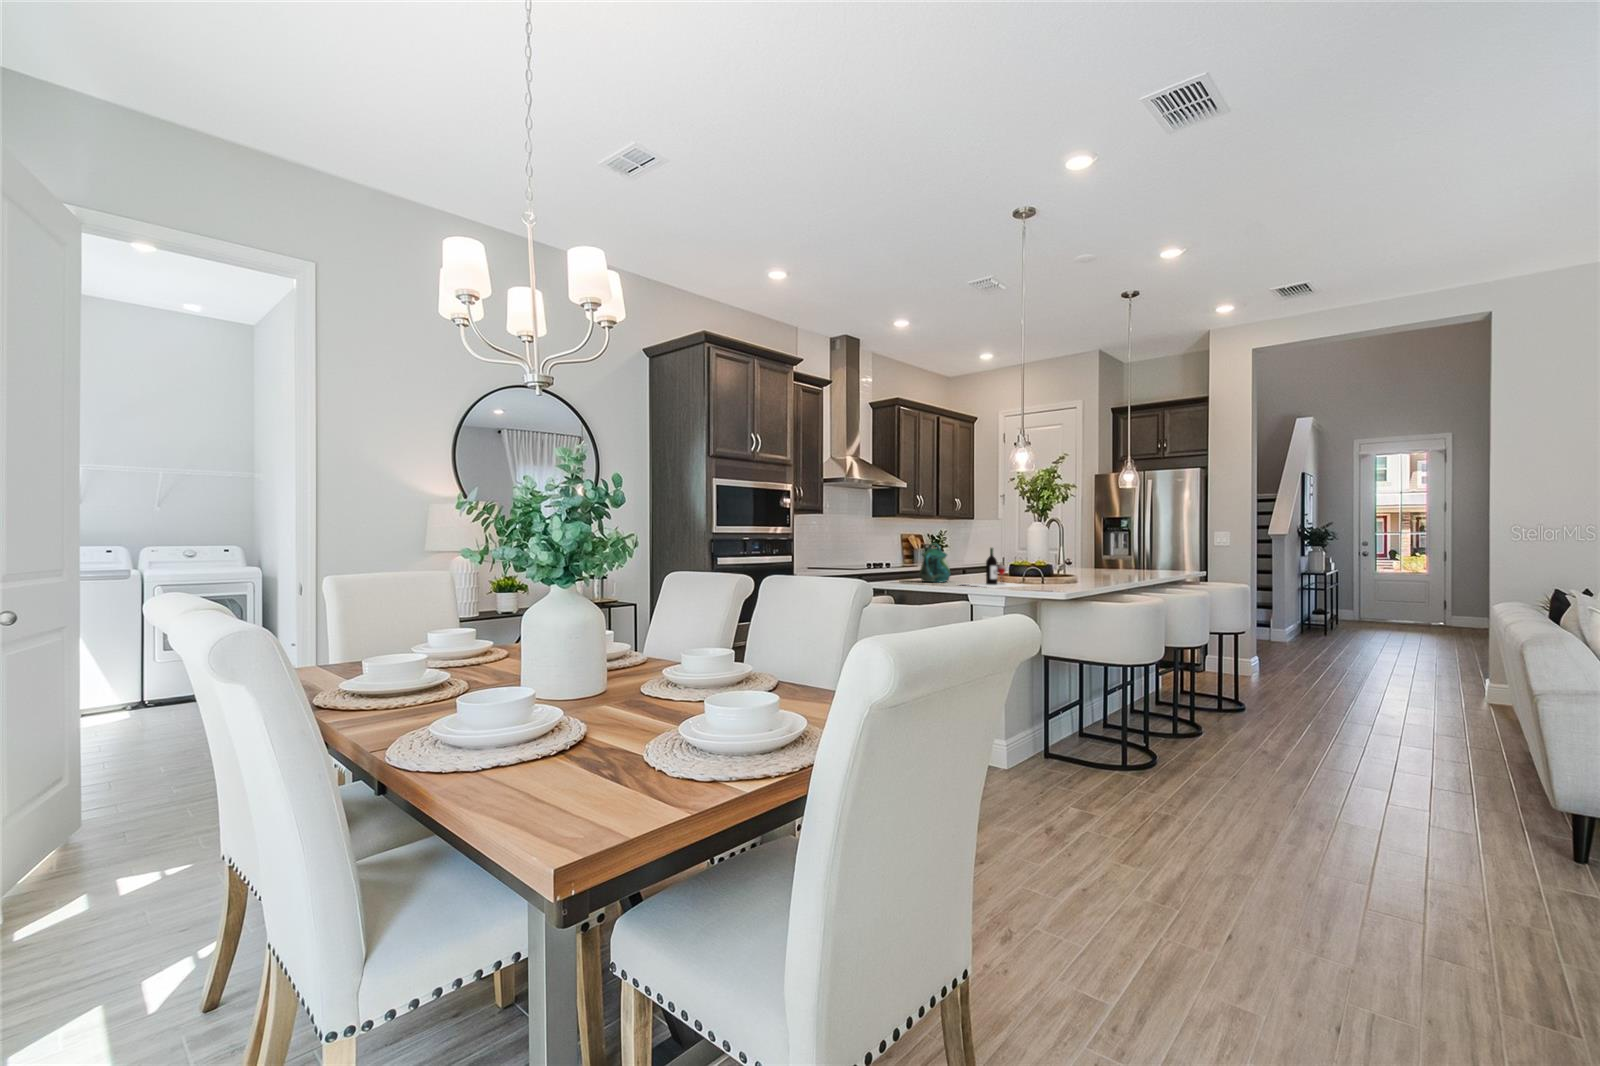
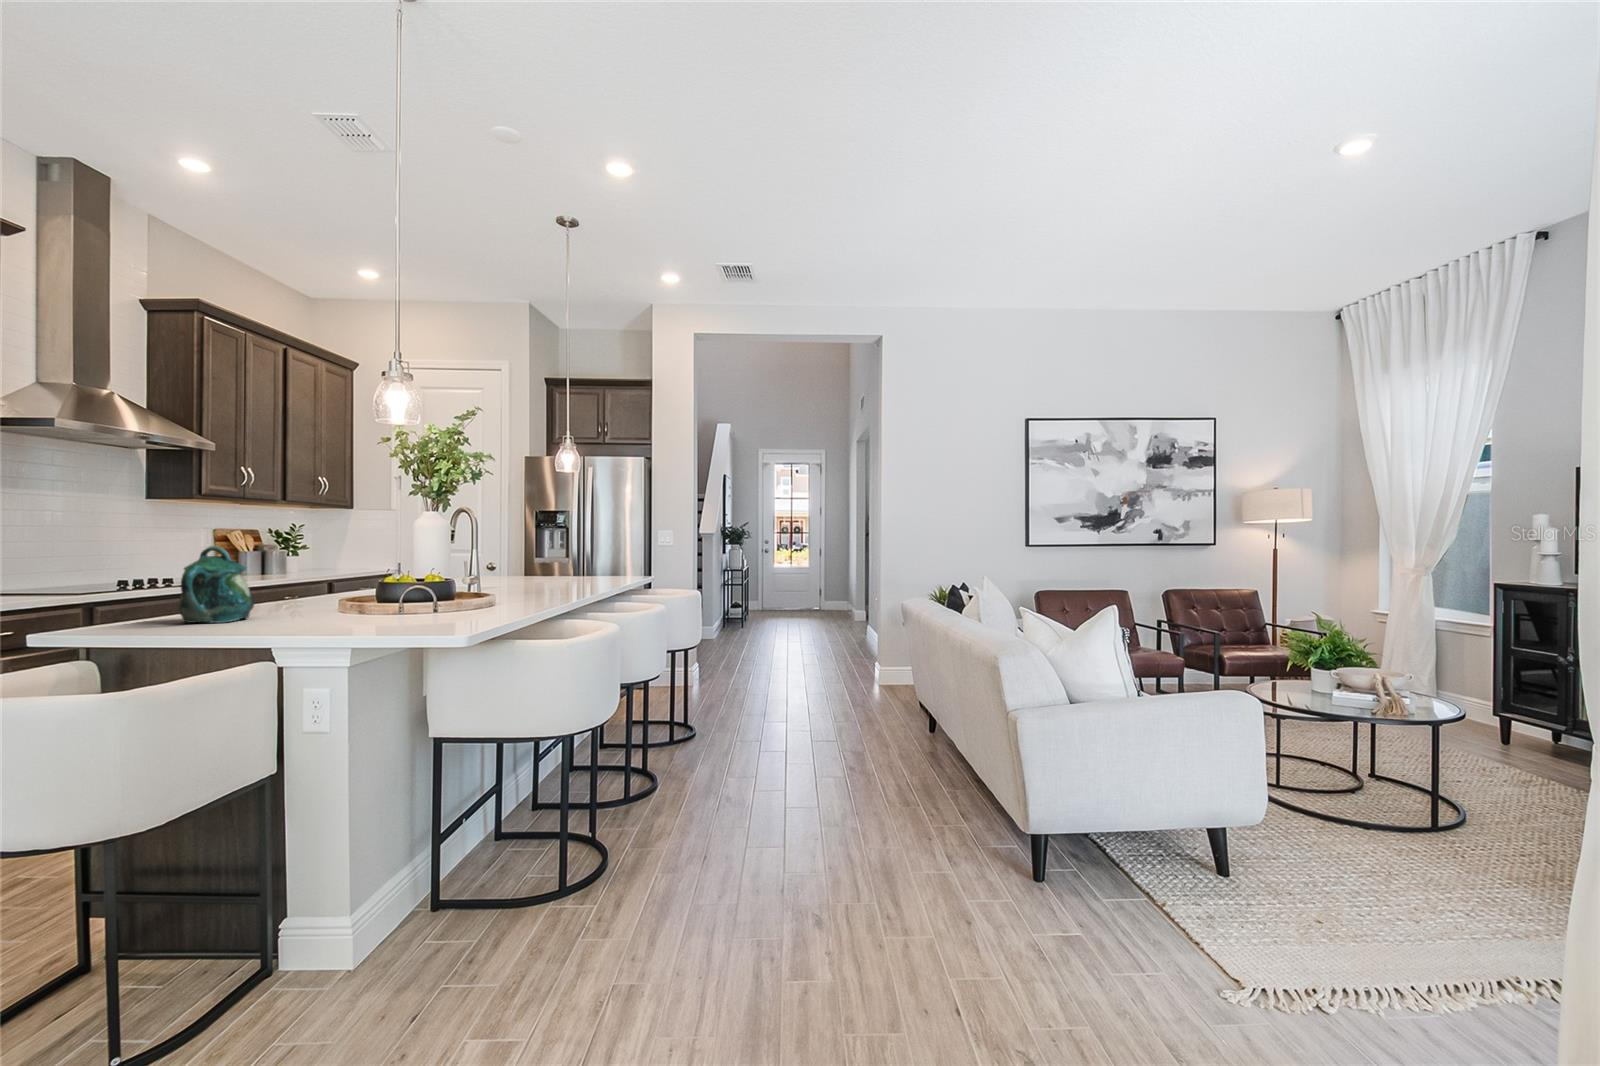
wine bottle: present [967,548,1025,588] -> none [251,554,427,633]

